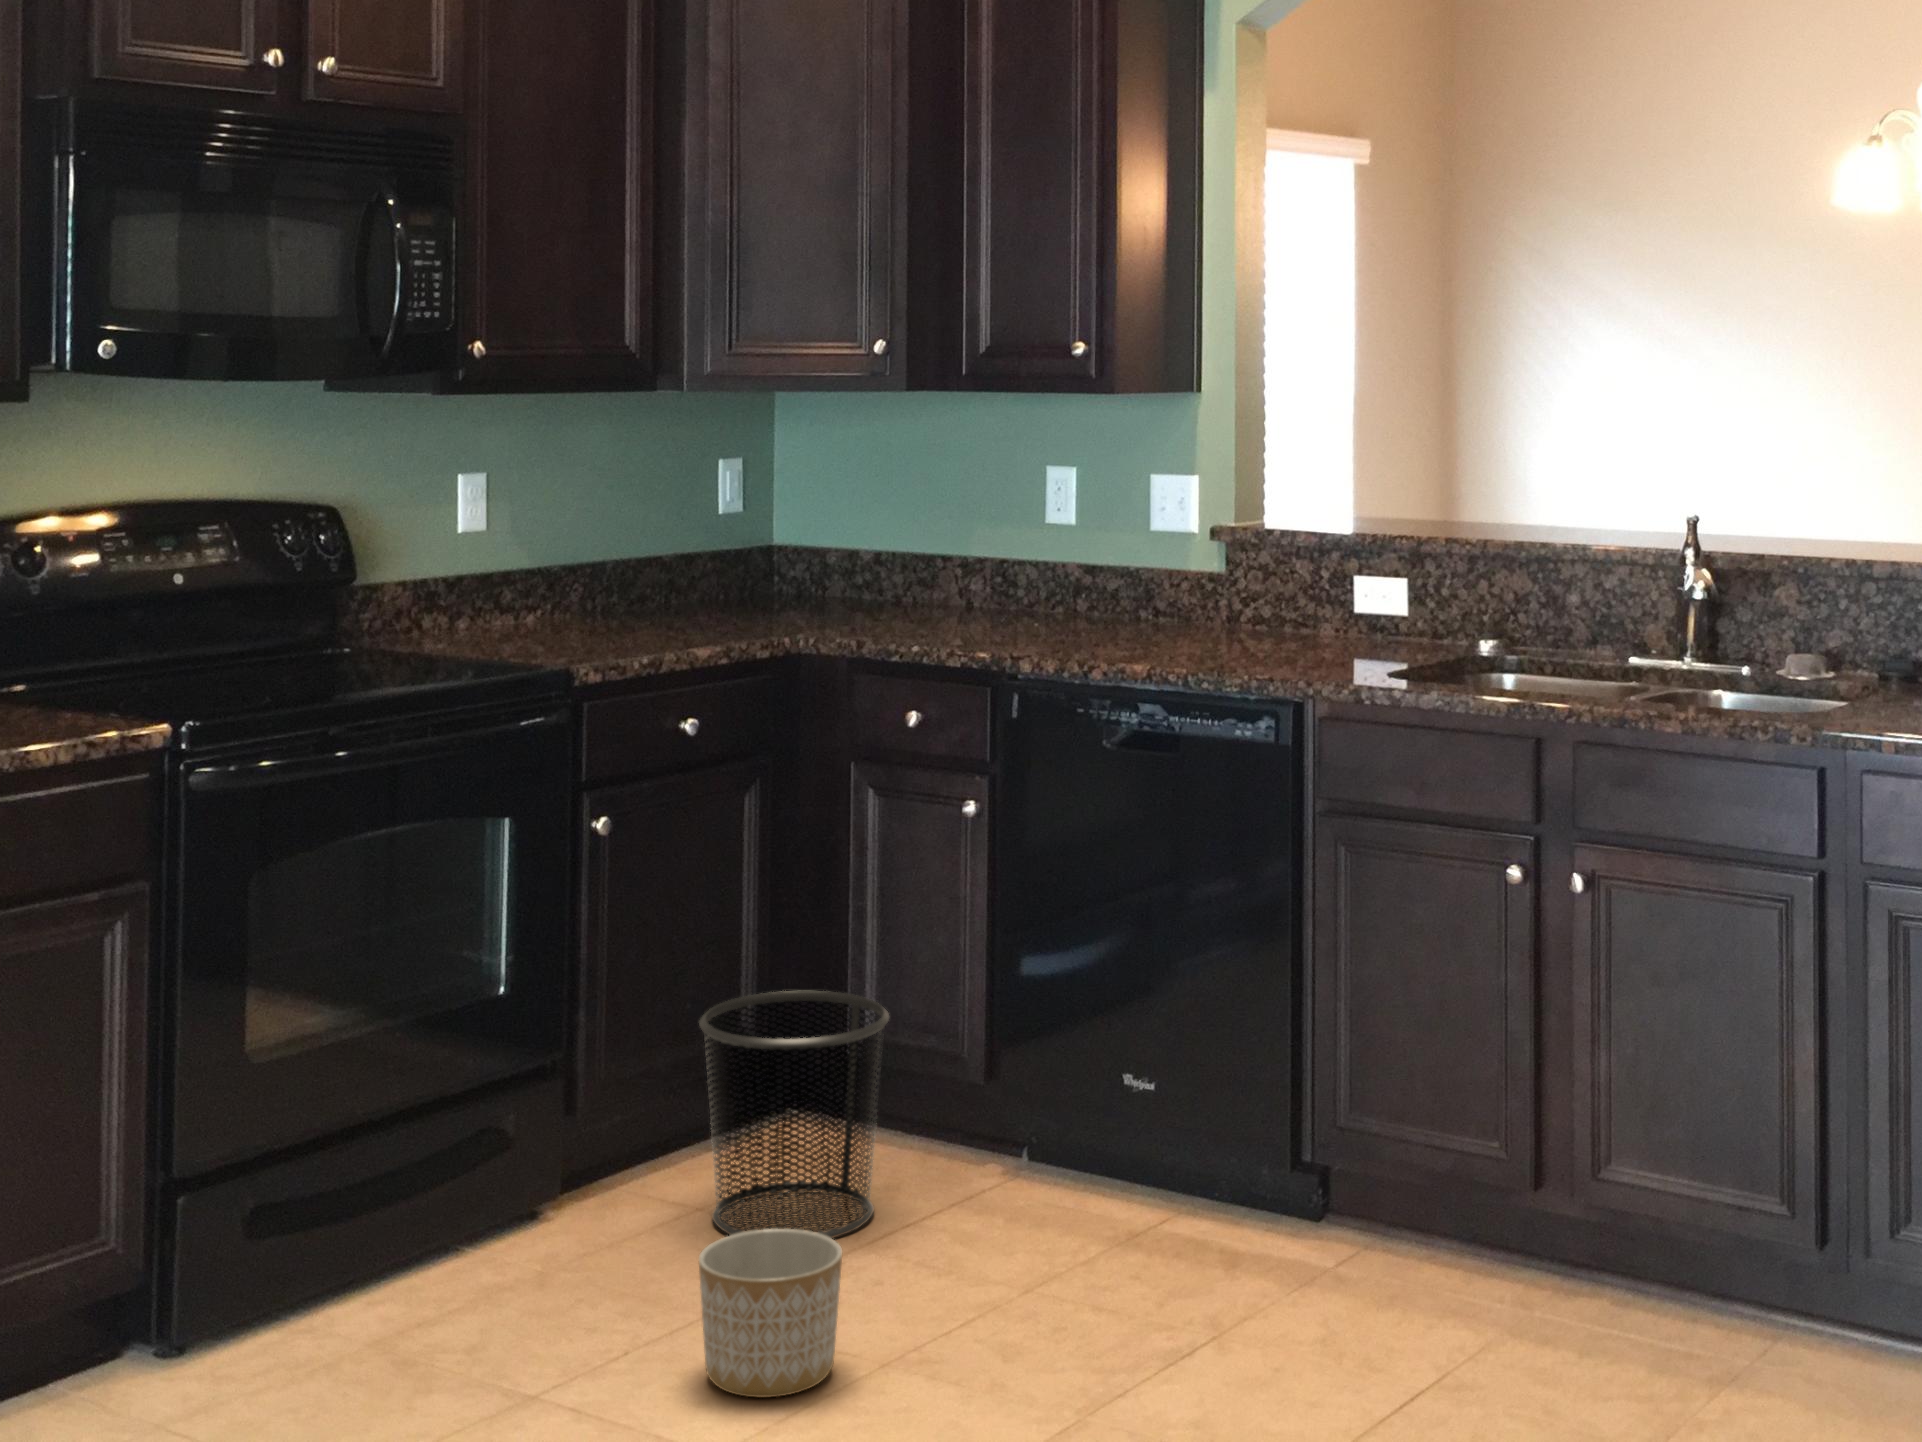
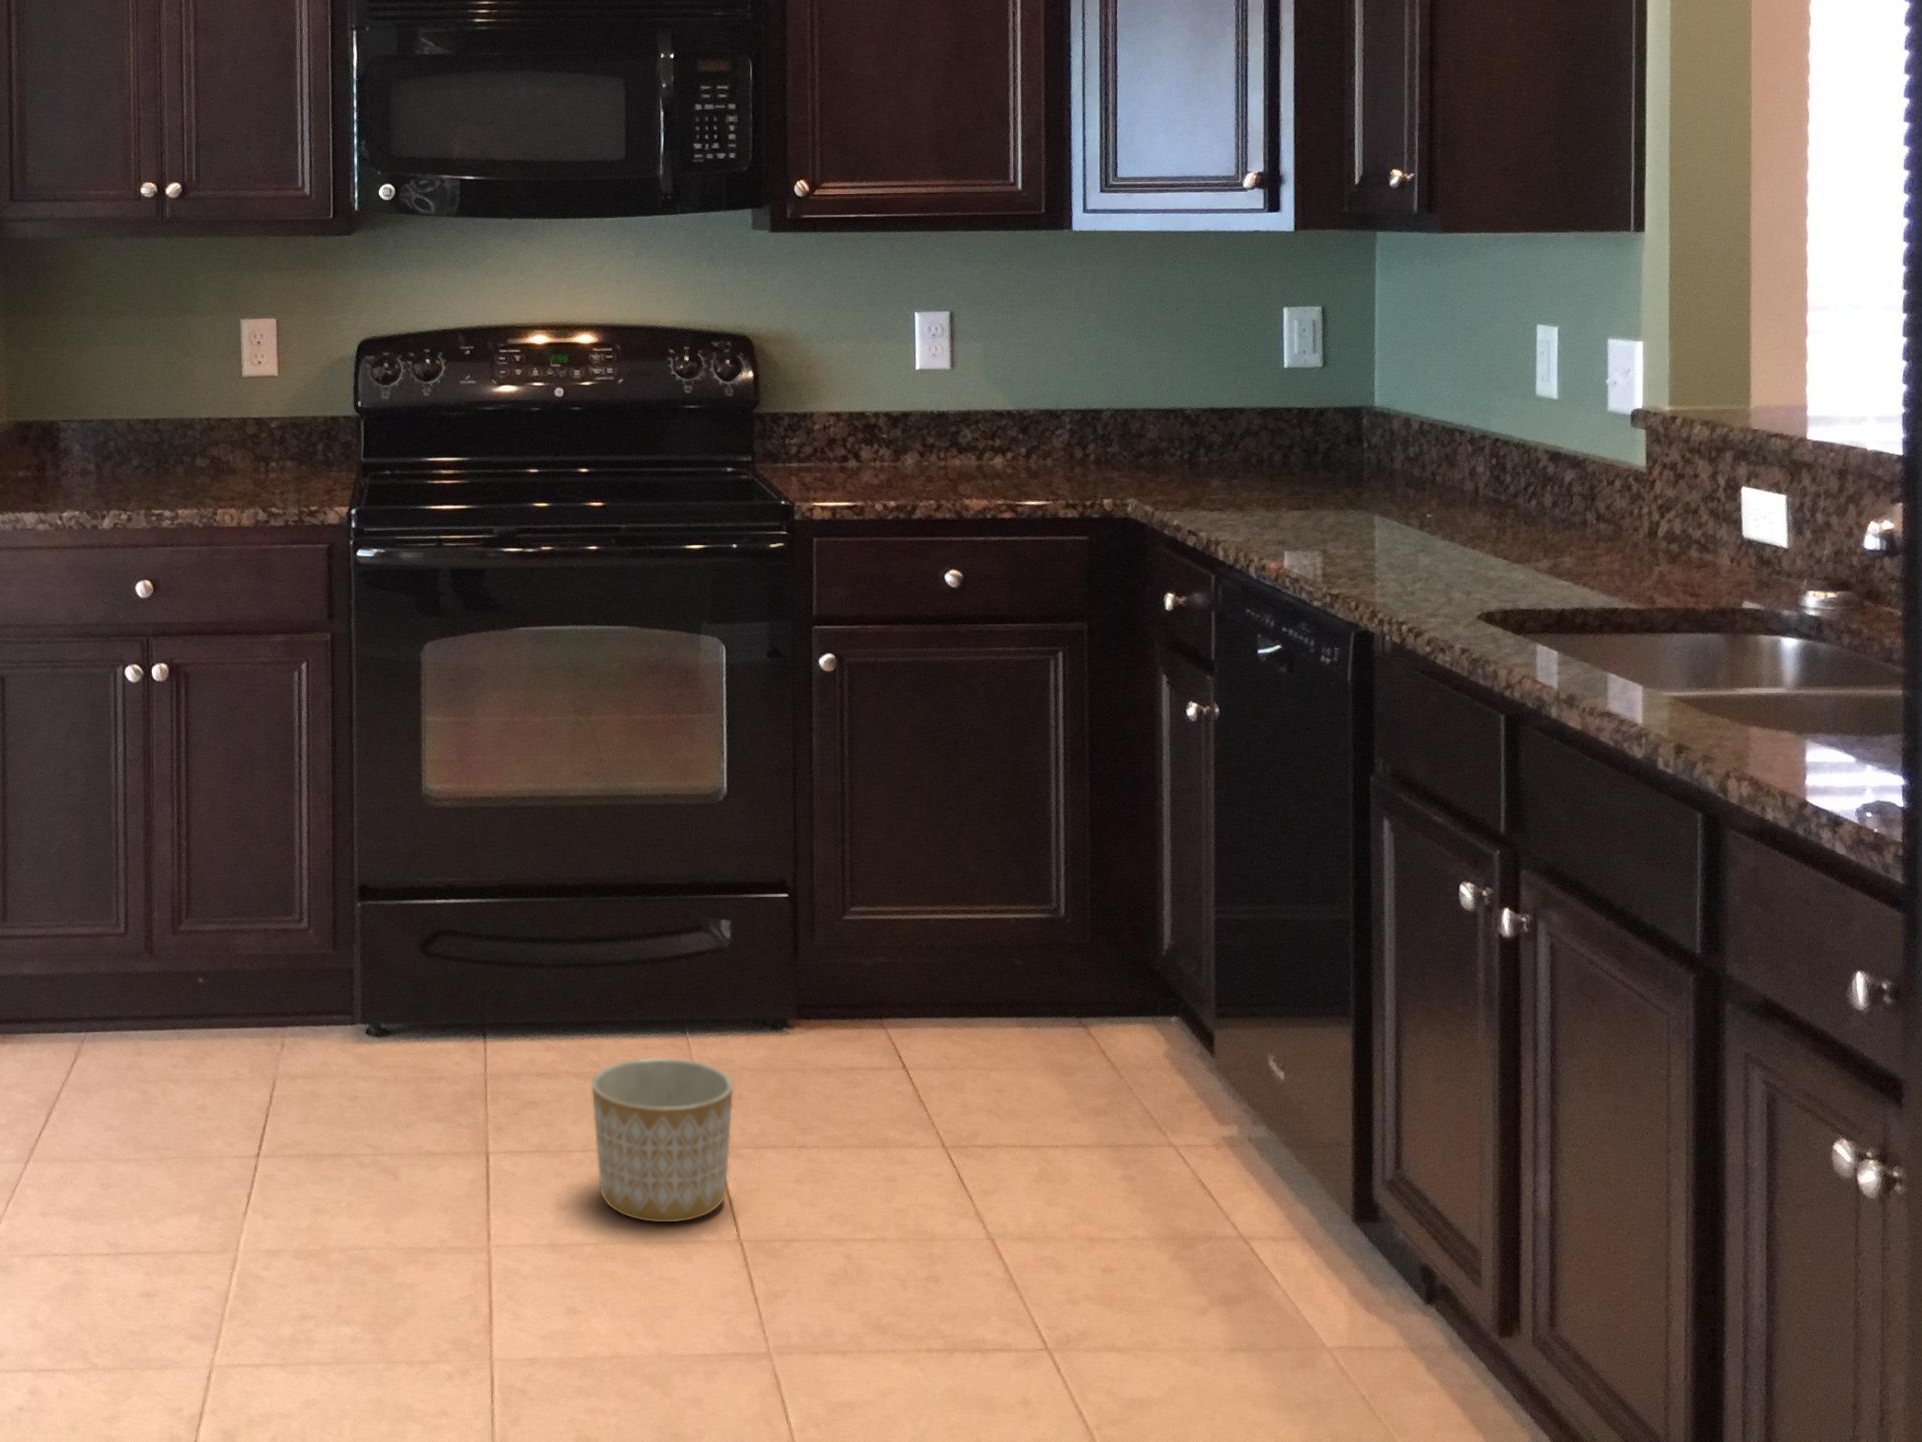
waste bin: present [699,991,889,1238] -> none [866,860,1068,1123]

